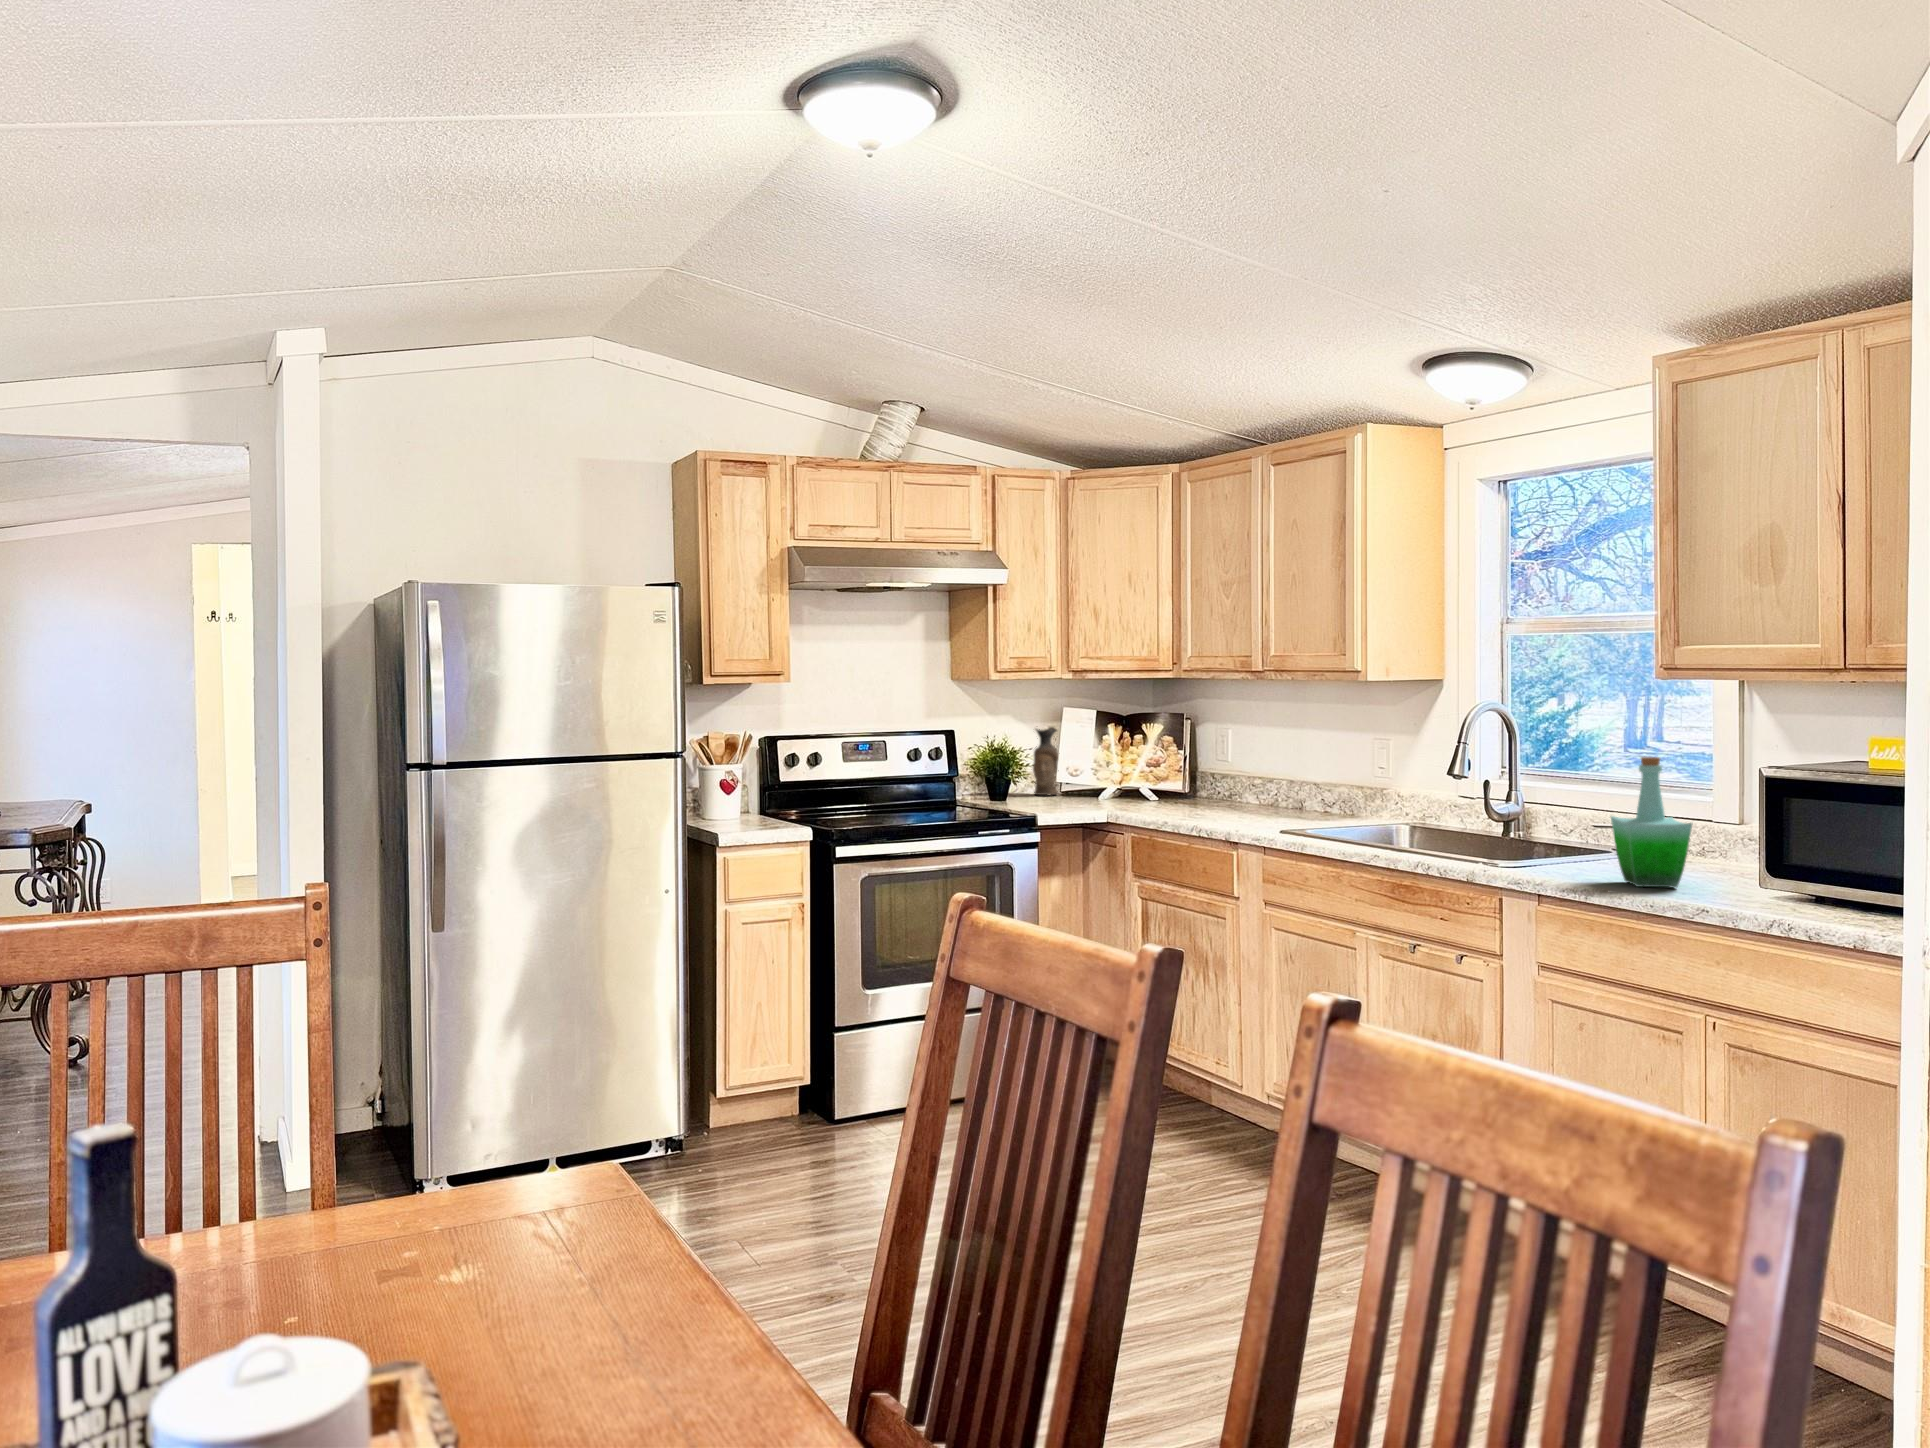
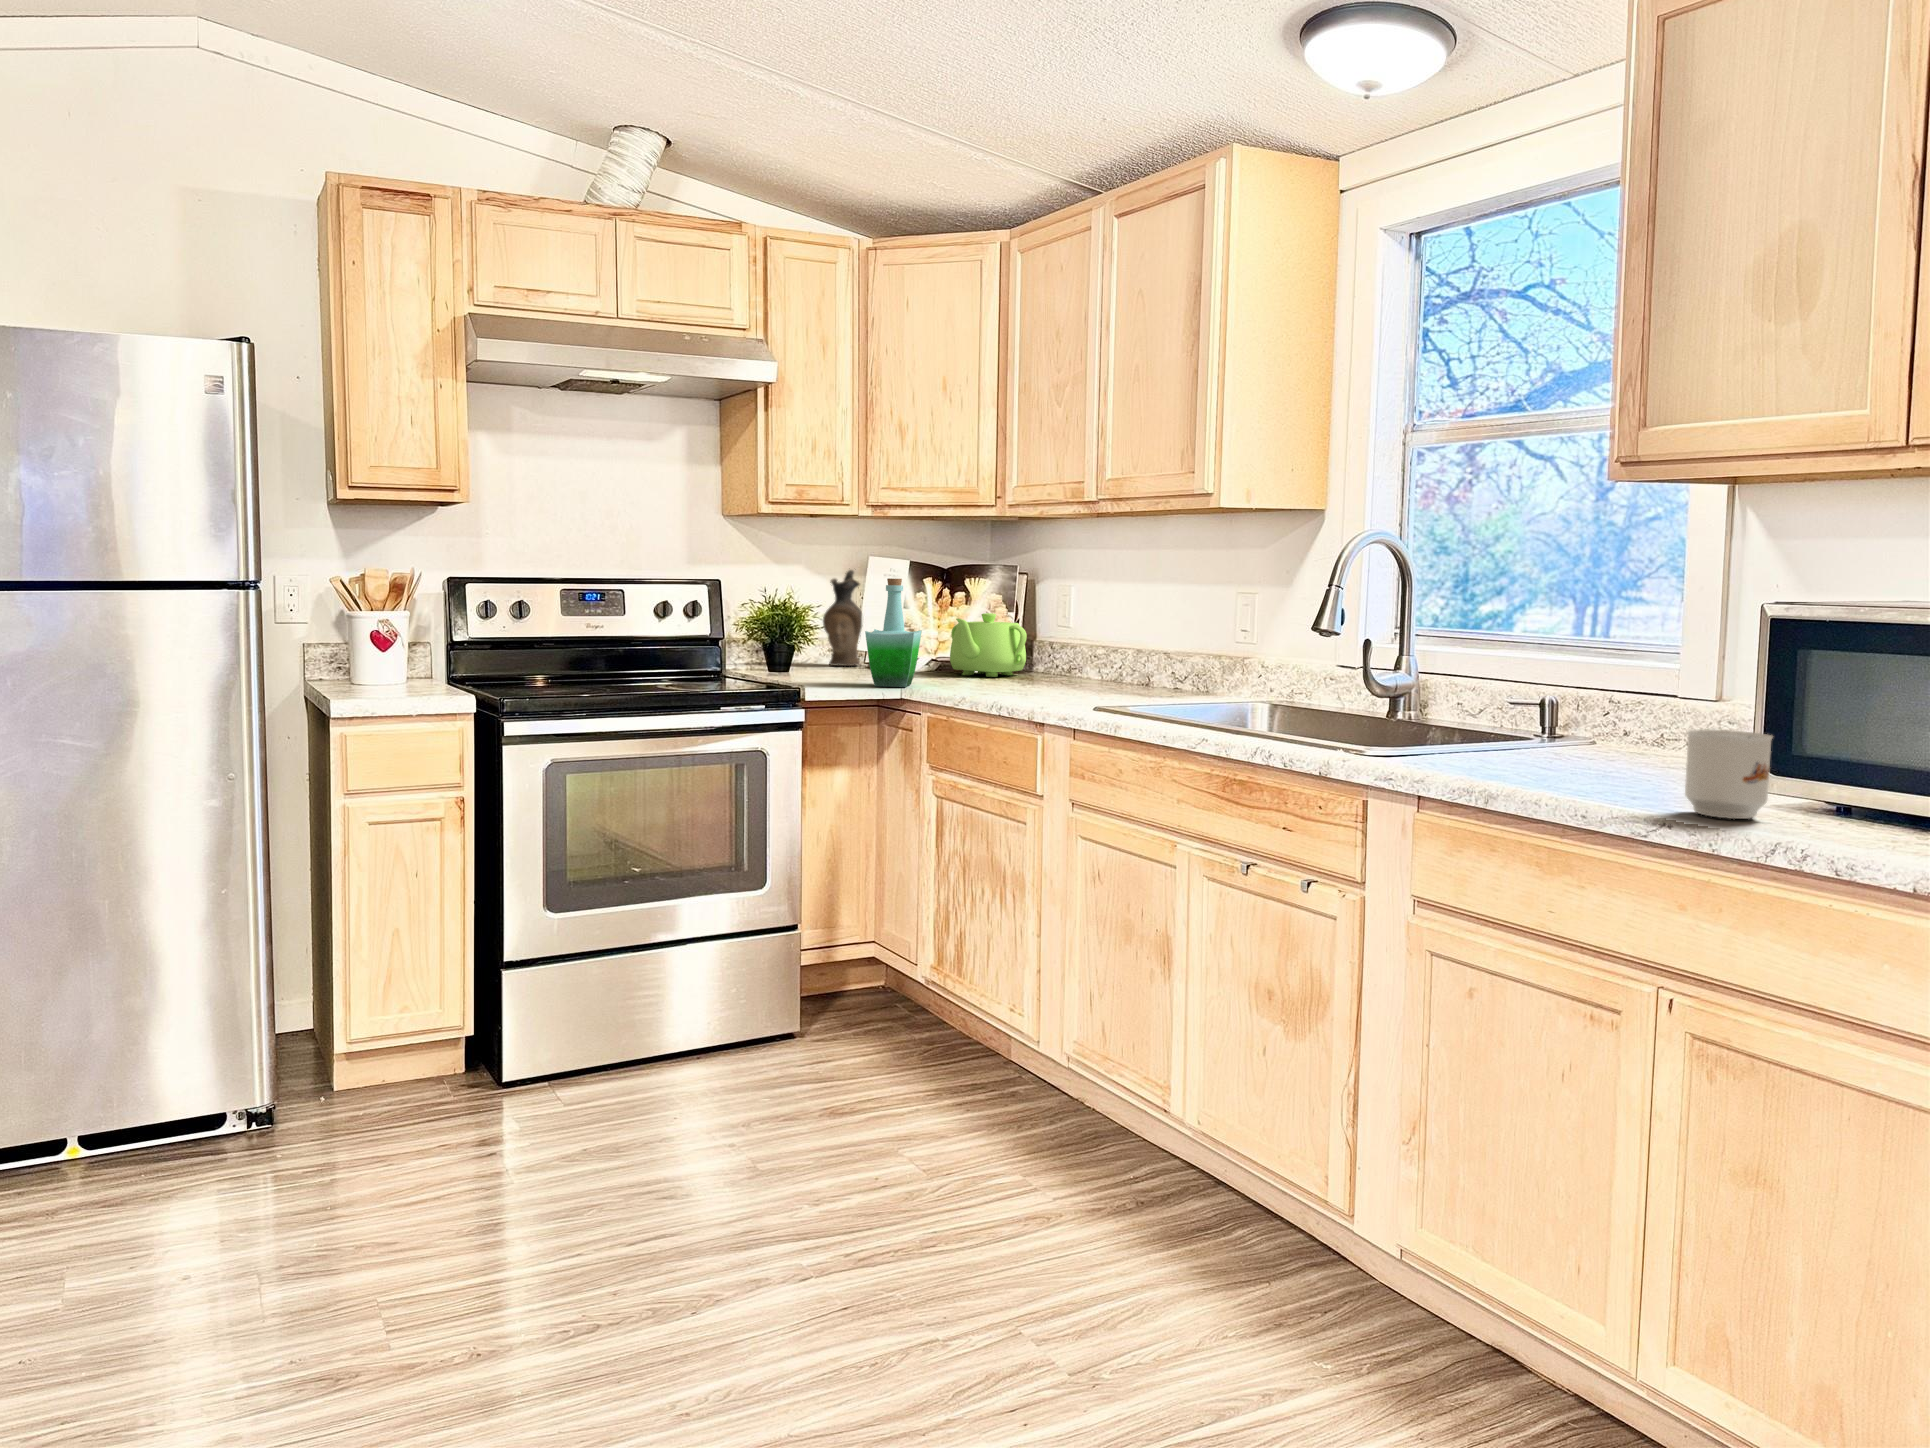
teapot: none [1136,754,1199,804] -> present [950,613,1027,677]
bottle: present [1611,757,1693,888] -> present [865,578,922,687]
mug: none [1716,850,1772,907] -> present [1685,729,1773,819]

